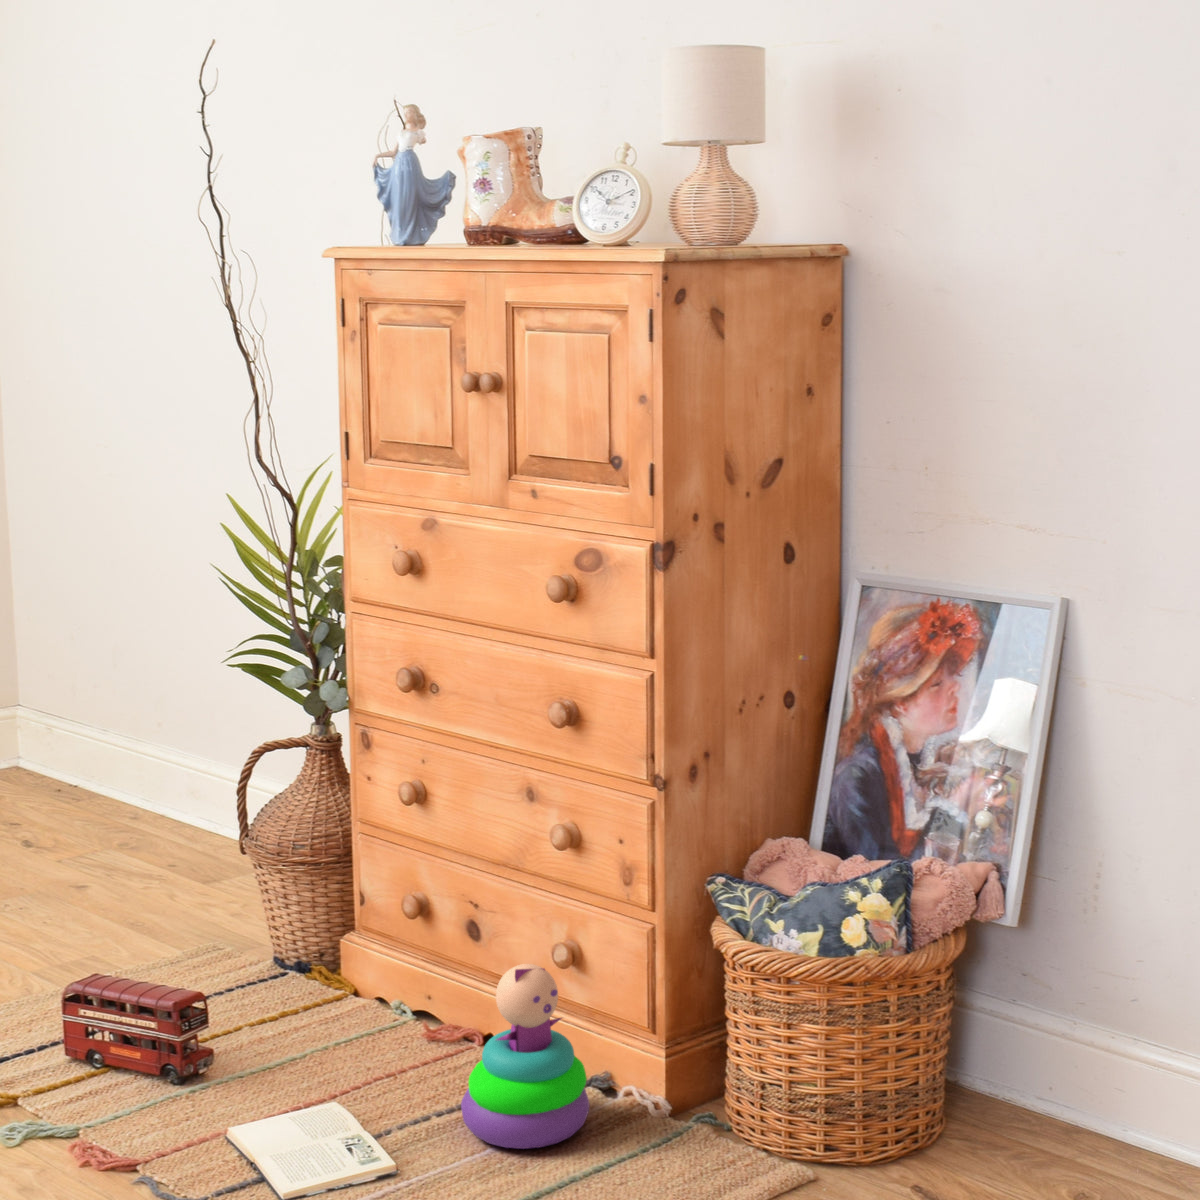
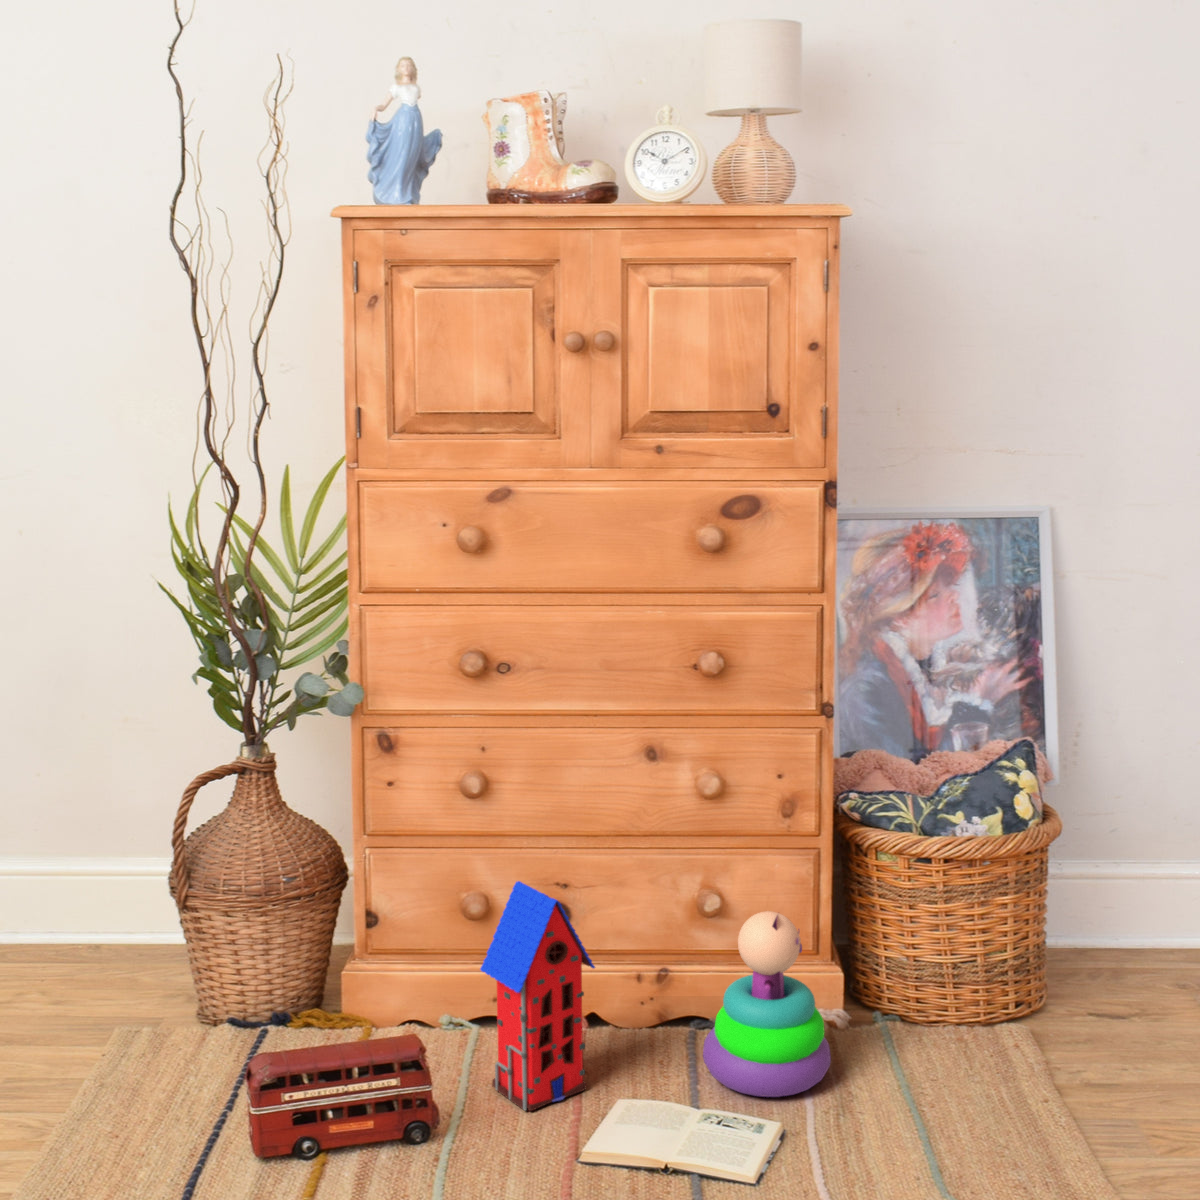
toy house: none [303,879,399,1086] -> present [480,881,595,1111]

